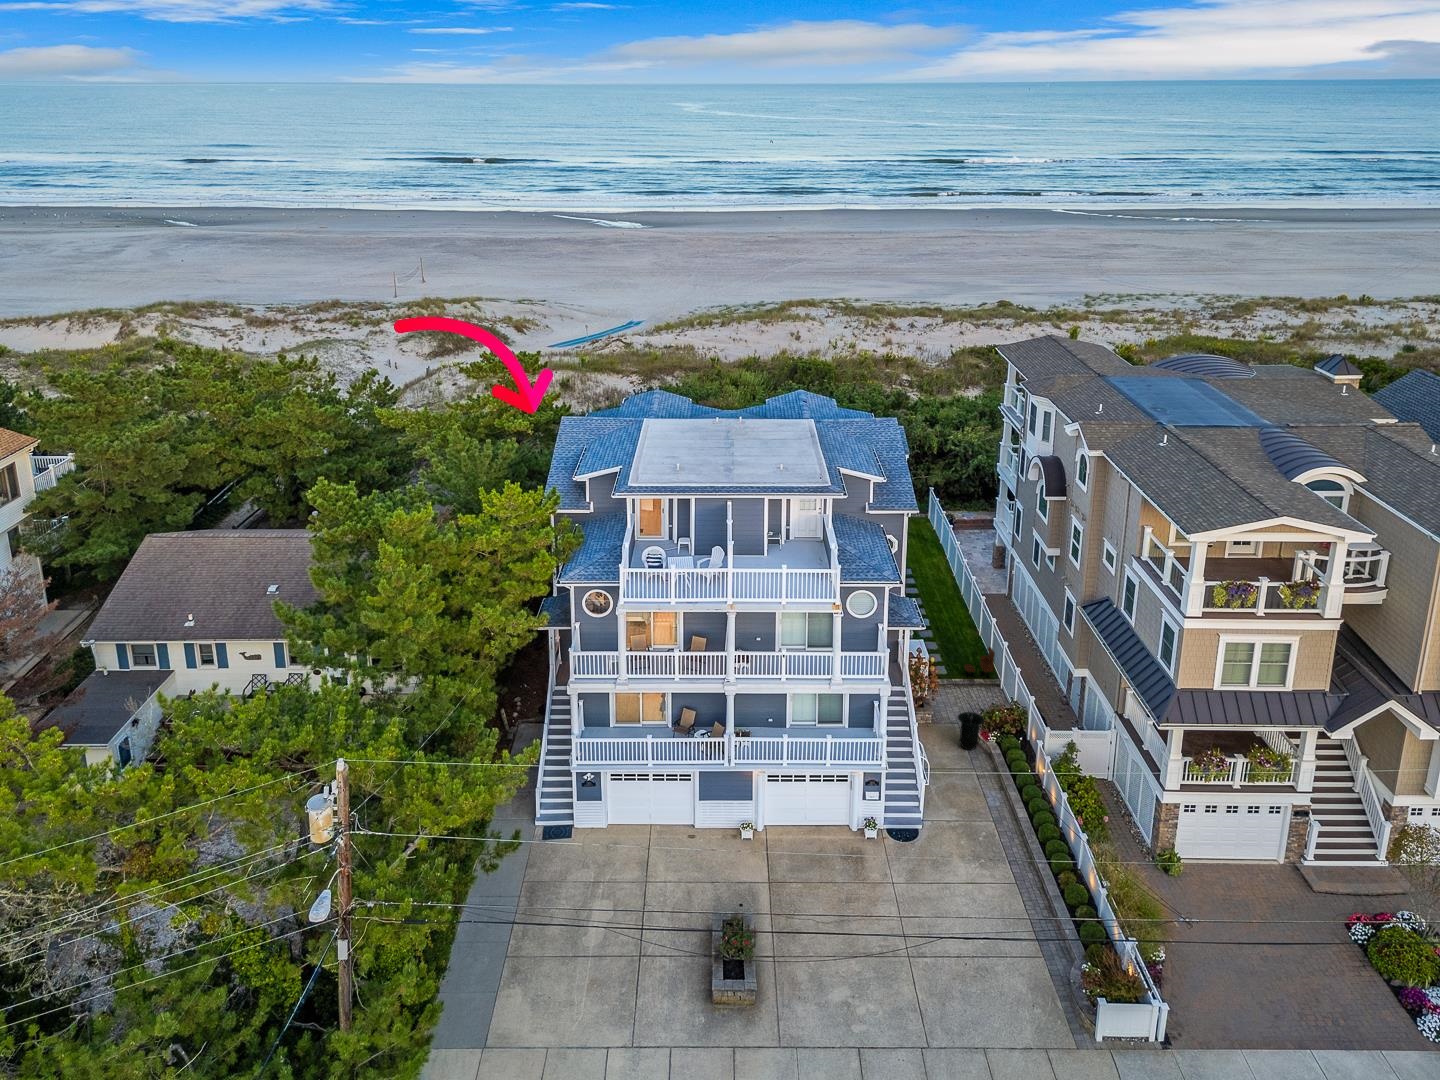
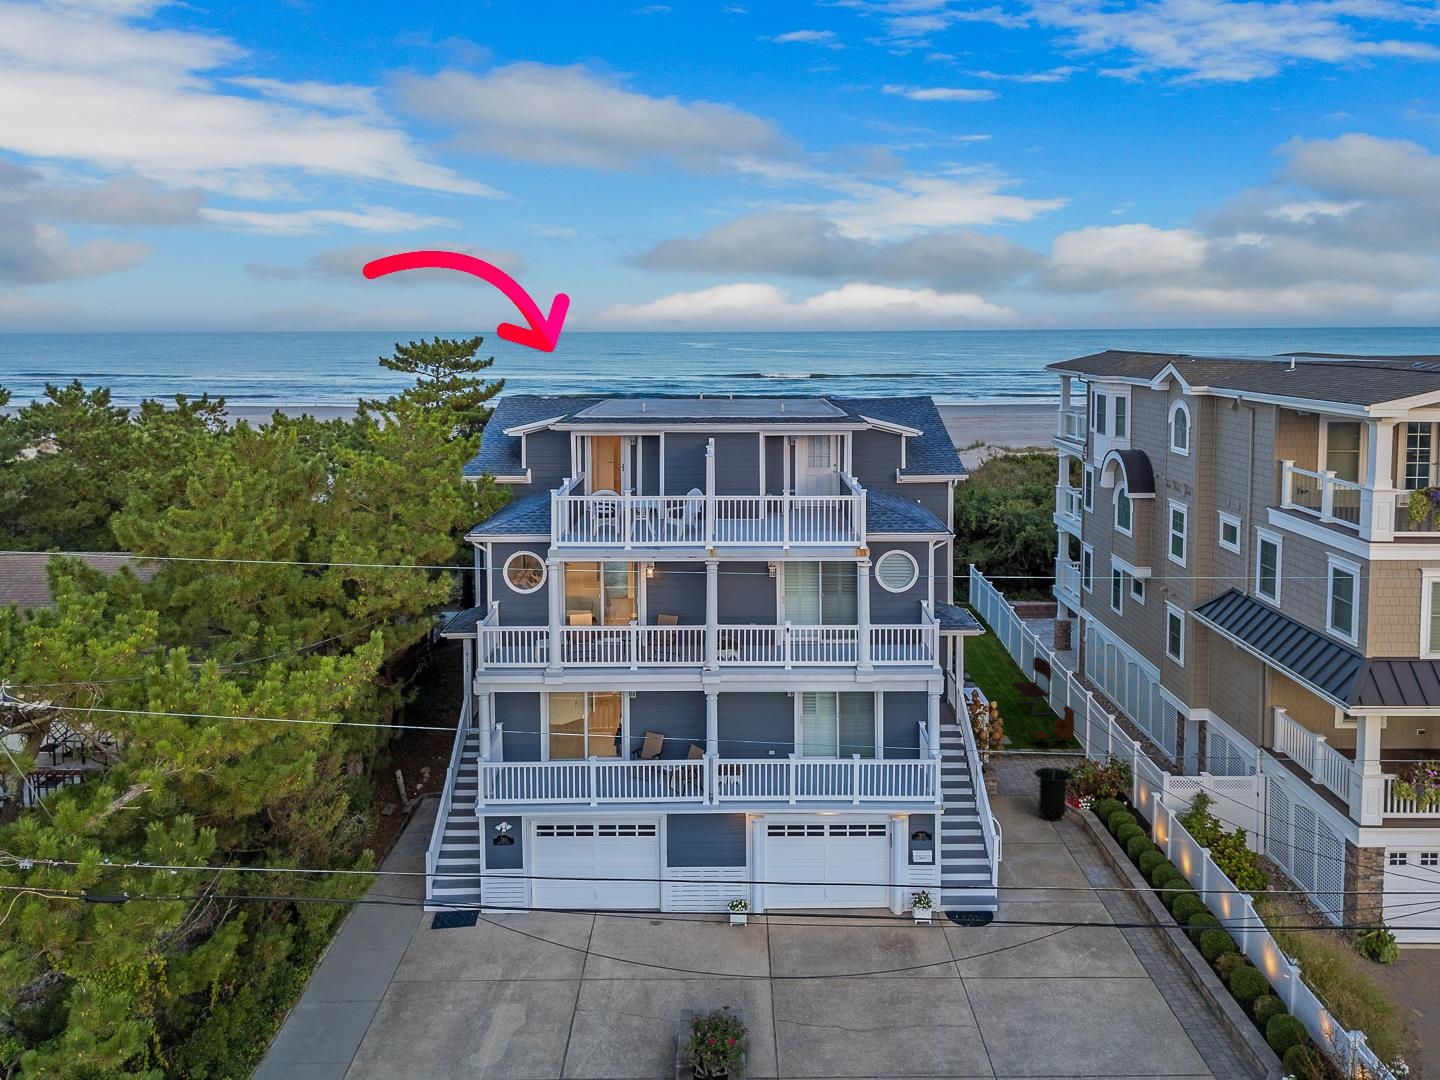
bench: none [953,597,983,644] -> present [1012,657,1052,715]

